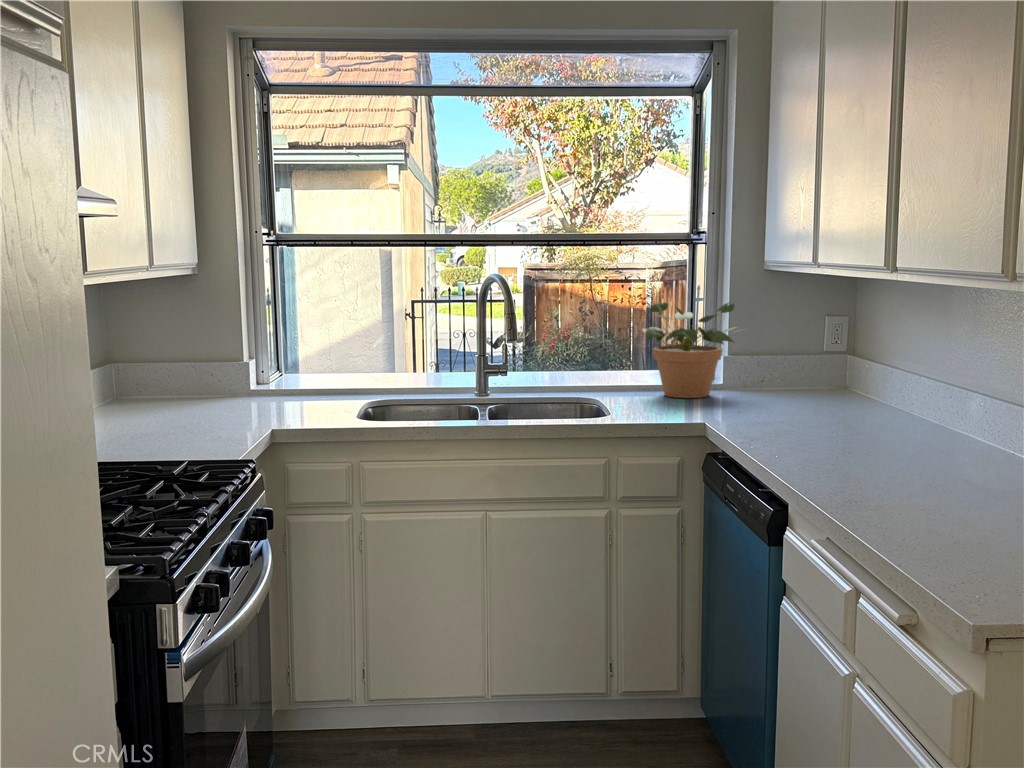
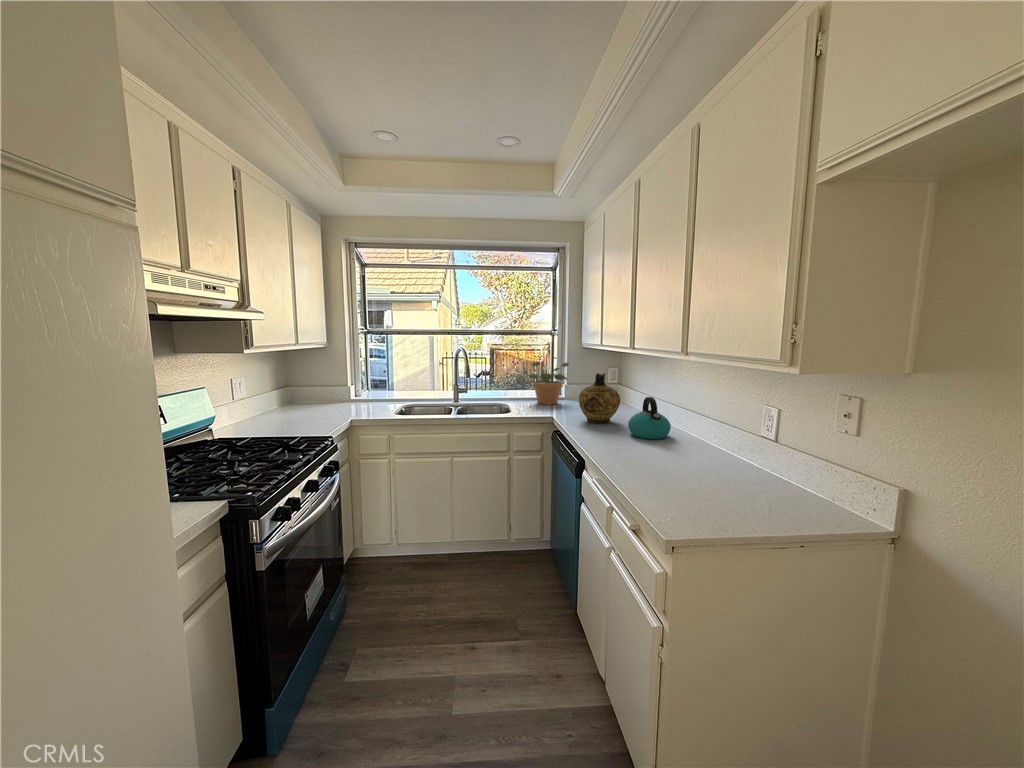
ceramic jug: none [765,323,858,434] -> present [579,373,620,423]
kettle: none [879,373,974,463] -> present [628,397,671,439]

